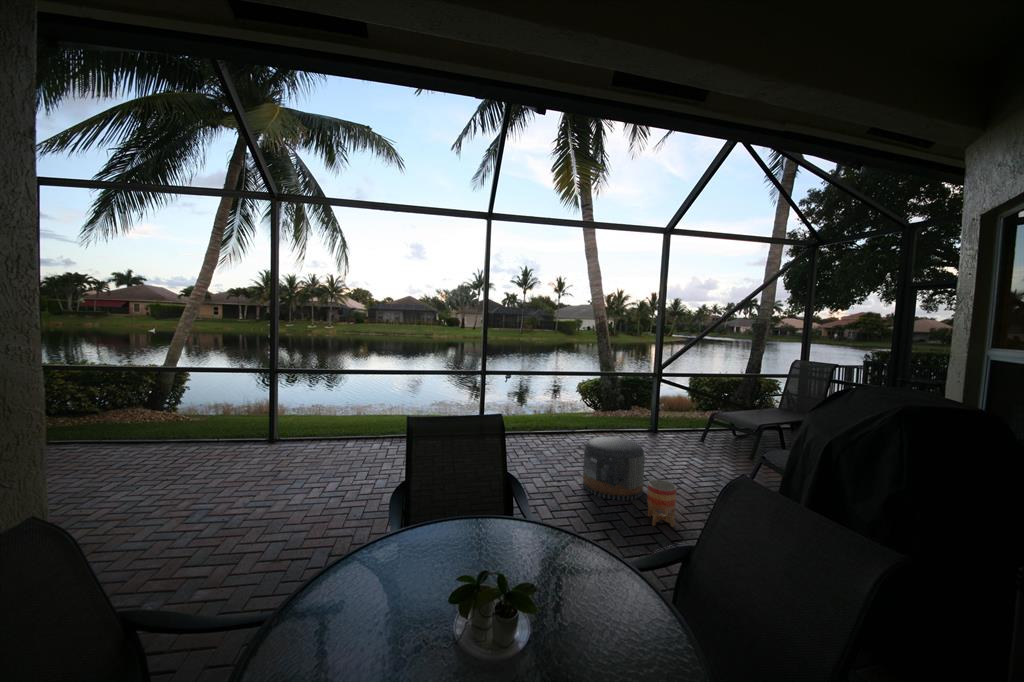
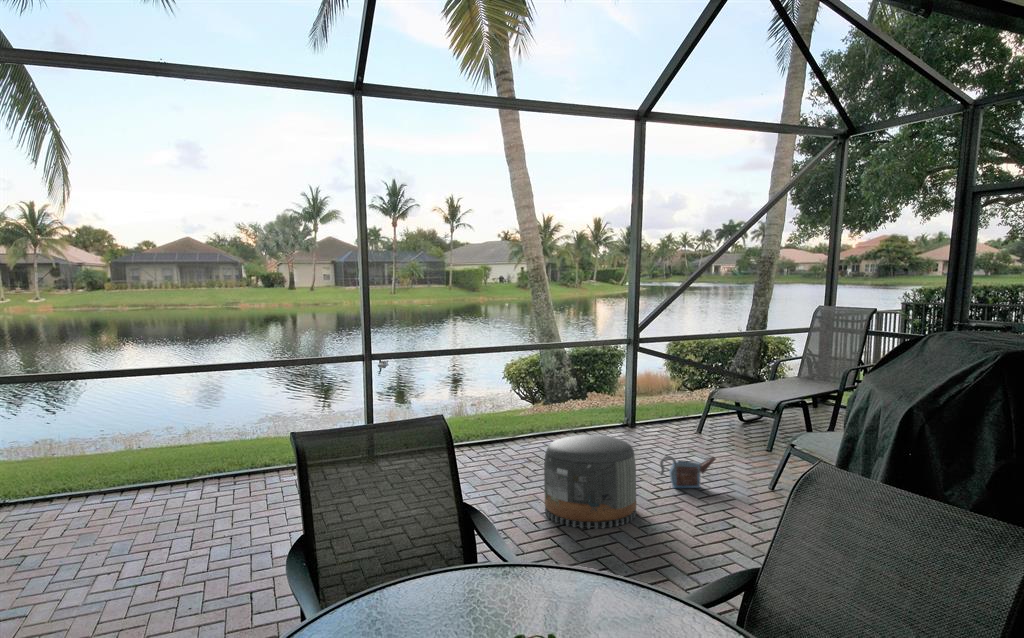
watering can: none [664,456,705,480] -> present [660,456,716,488]
planter: present [647,480,677,527] -> none [650,487,691,555]

